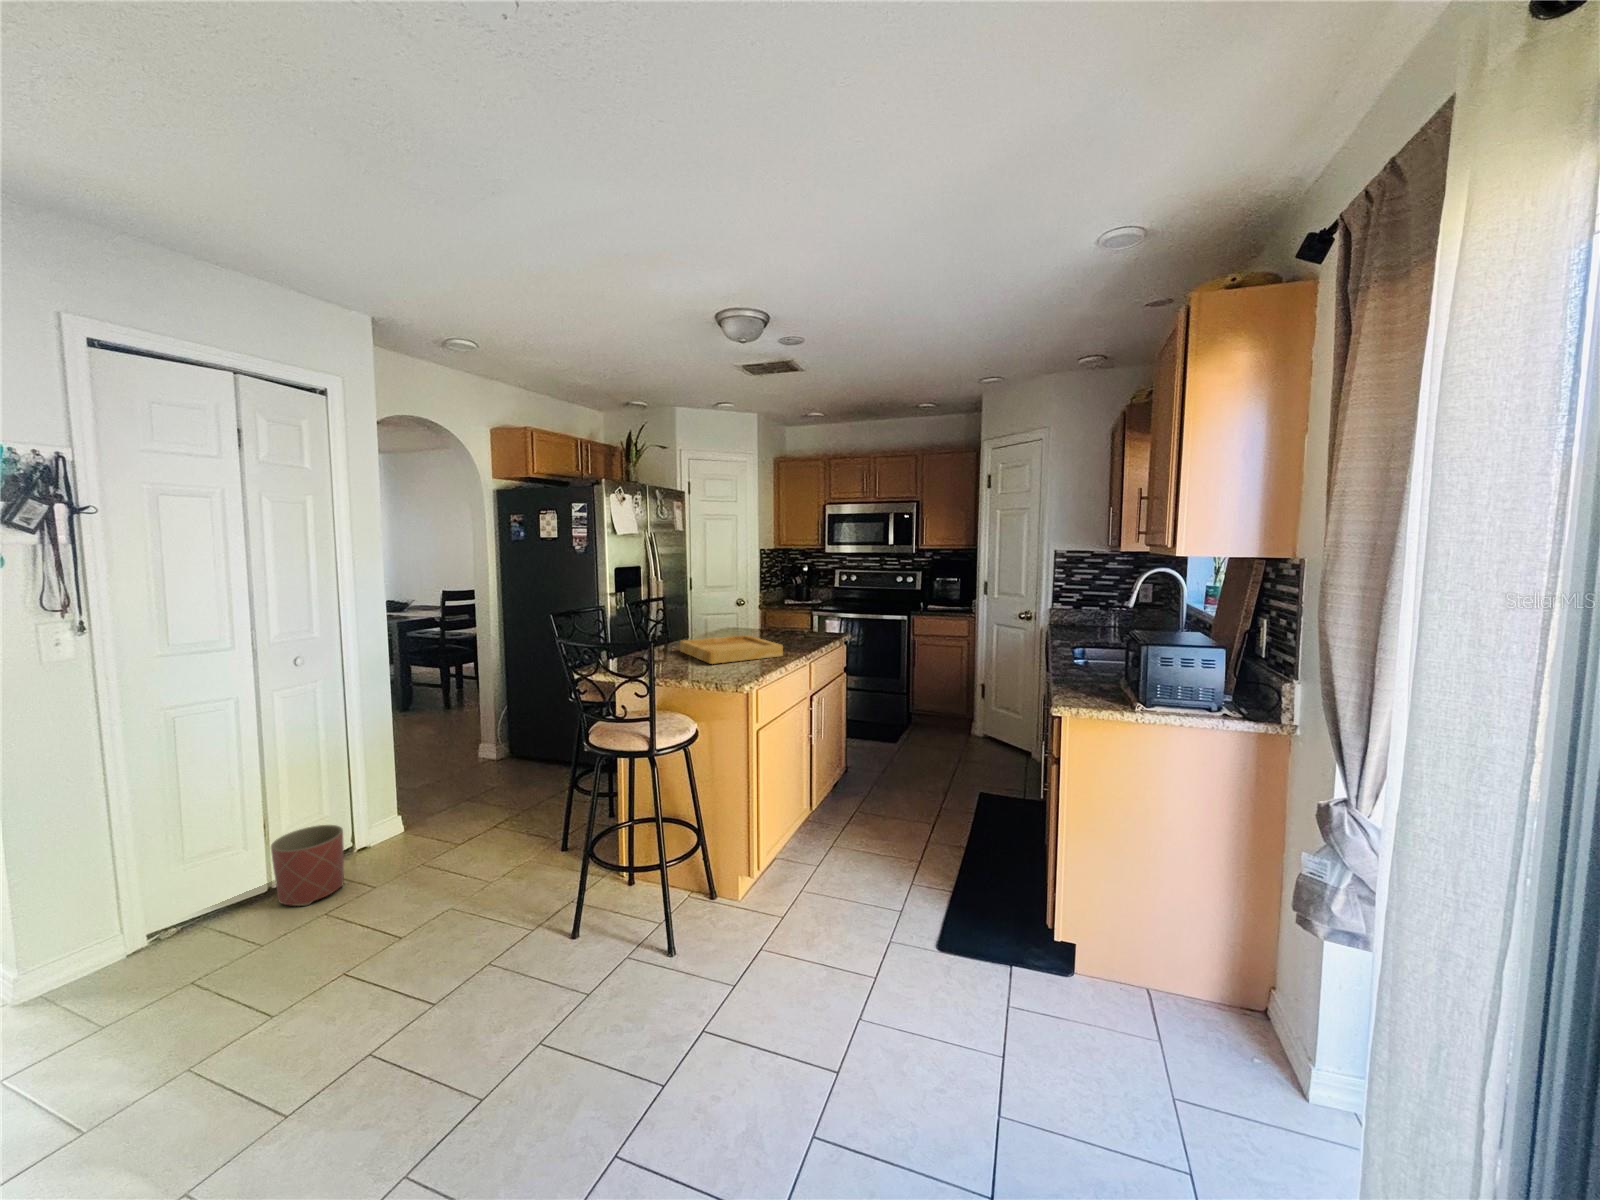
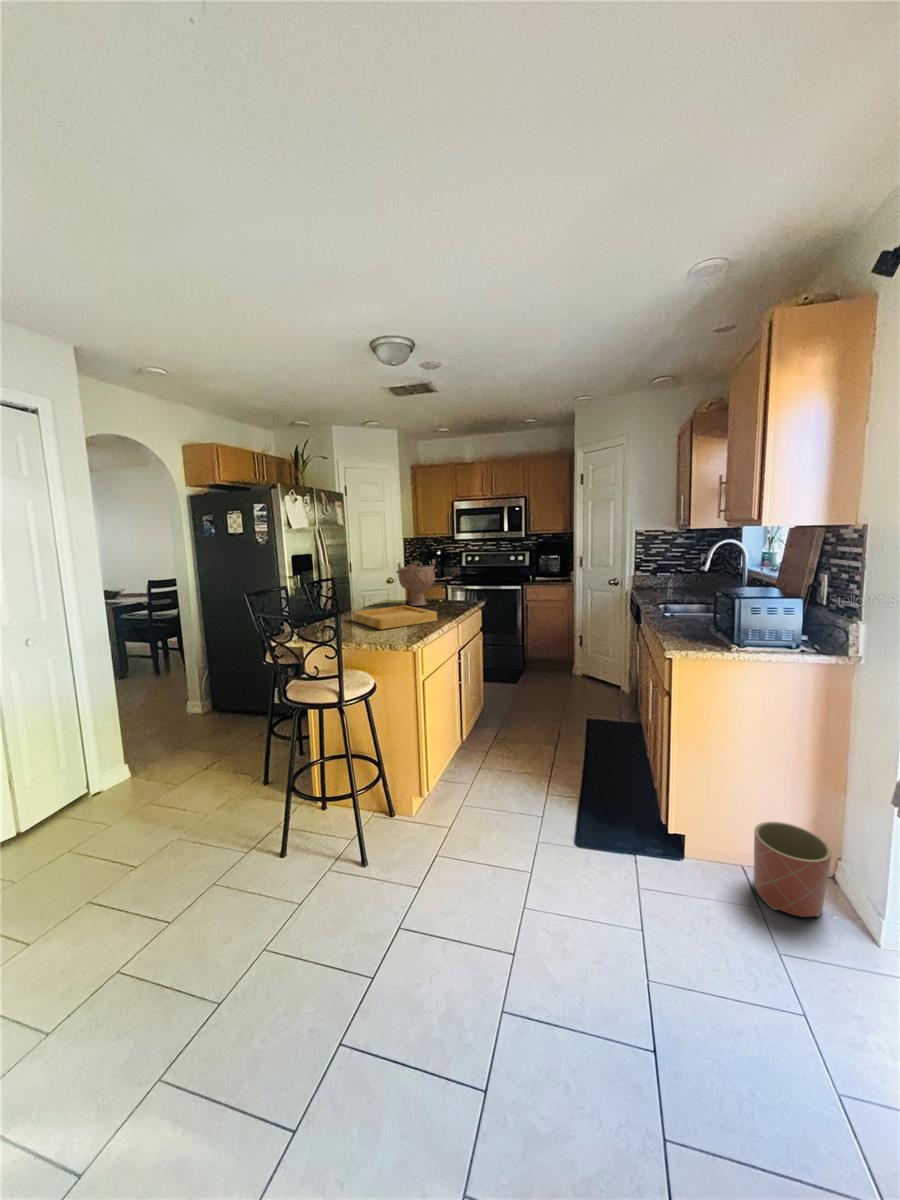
decorative bowl: none [739,579,791,636] -> present [396,561,437,606]
planter: present [271,825,344,906] -> present [754,822,831,917]

